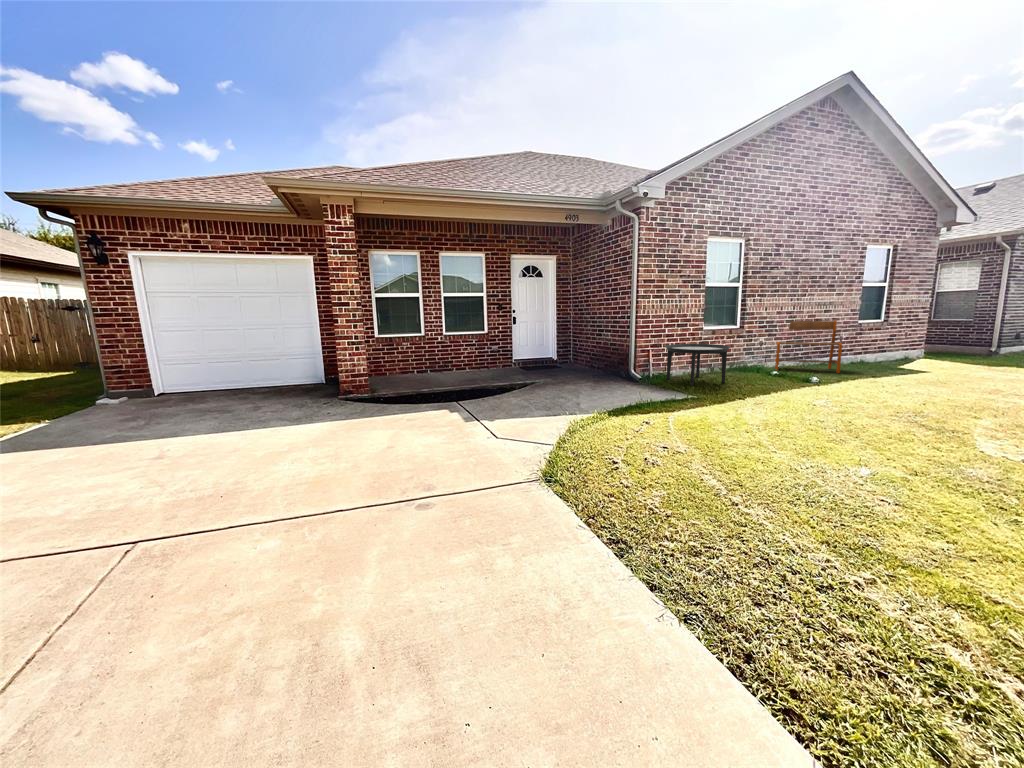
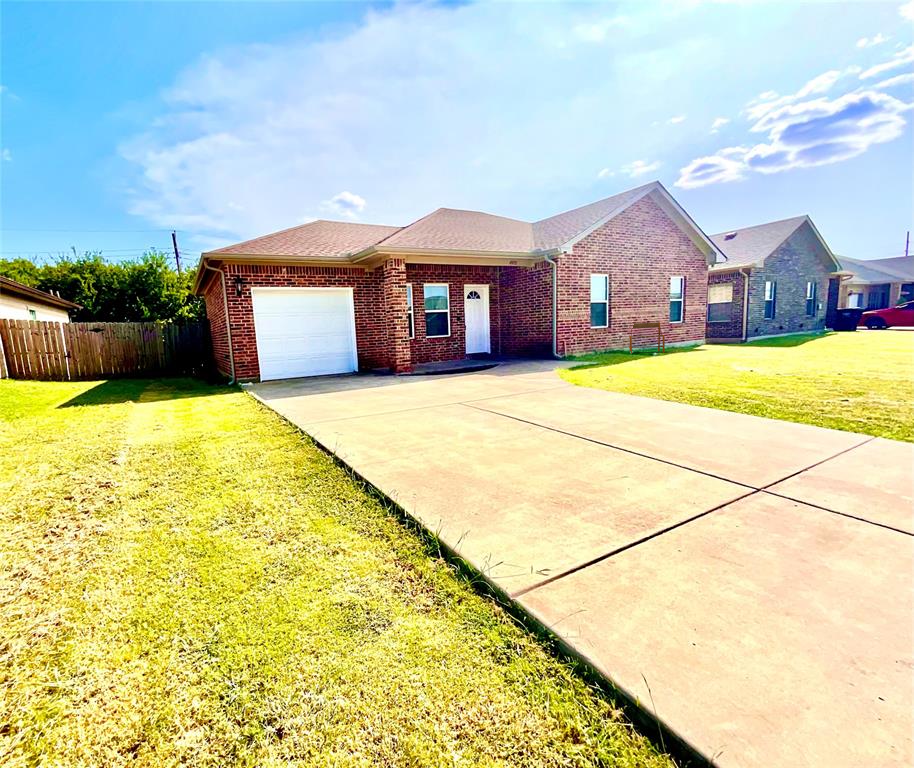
round table: present [665,344,730,386] -> none [573,338,610,361]

